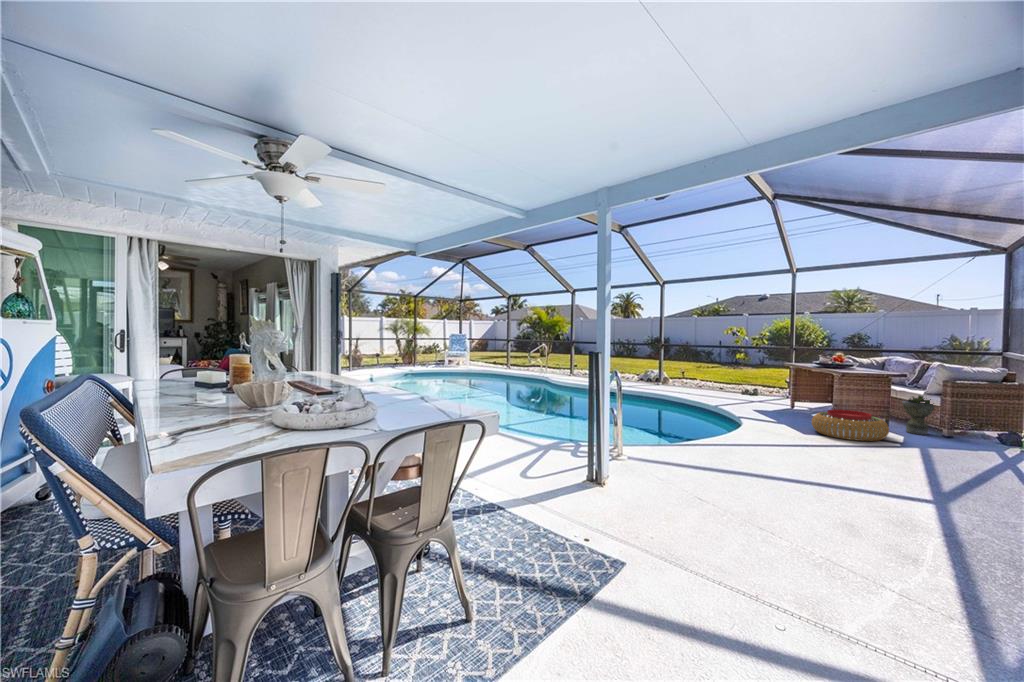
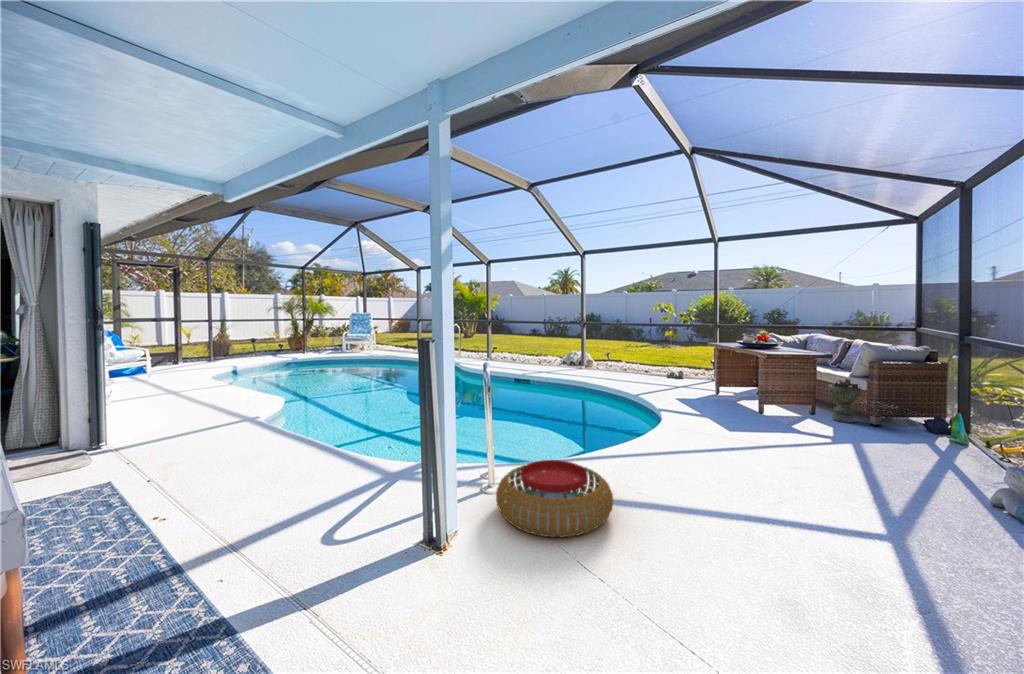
pouf: present [812,410,889,441] -> present [496,460,613,537]

